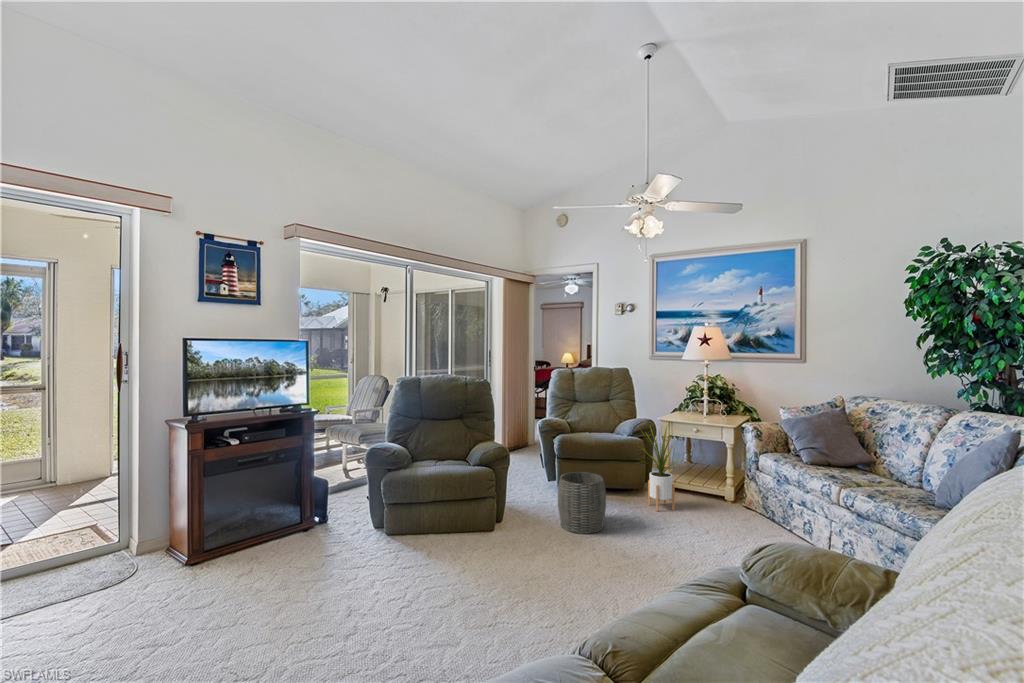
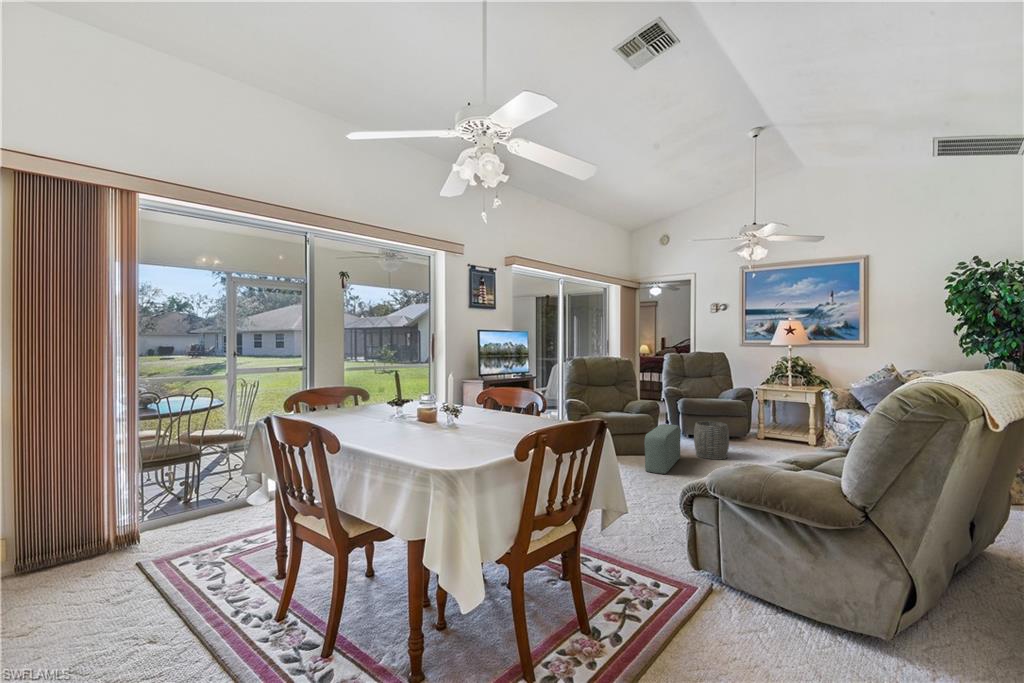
house plant: present [642,426,677,511] -> none [745,387,782,451]
pouf: none [457,481,533,573] -> present [645,424,680,474]

